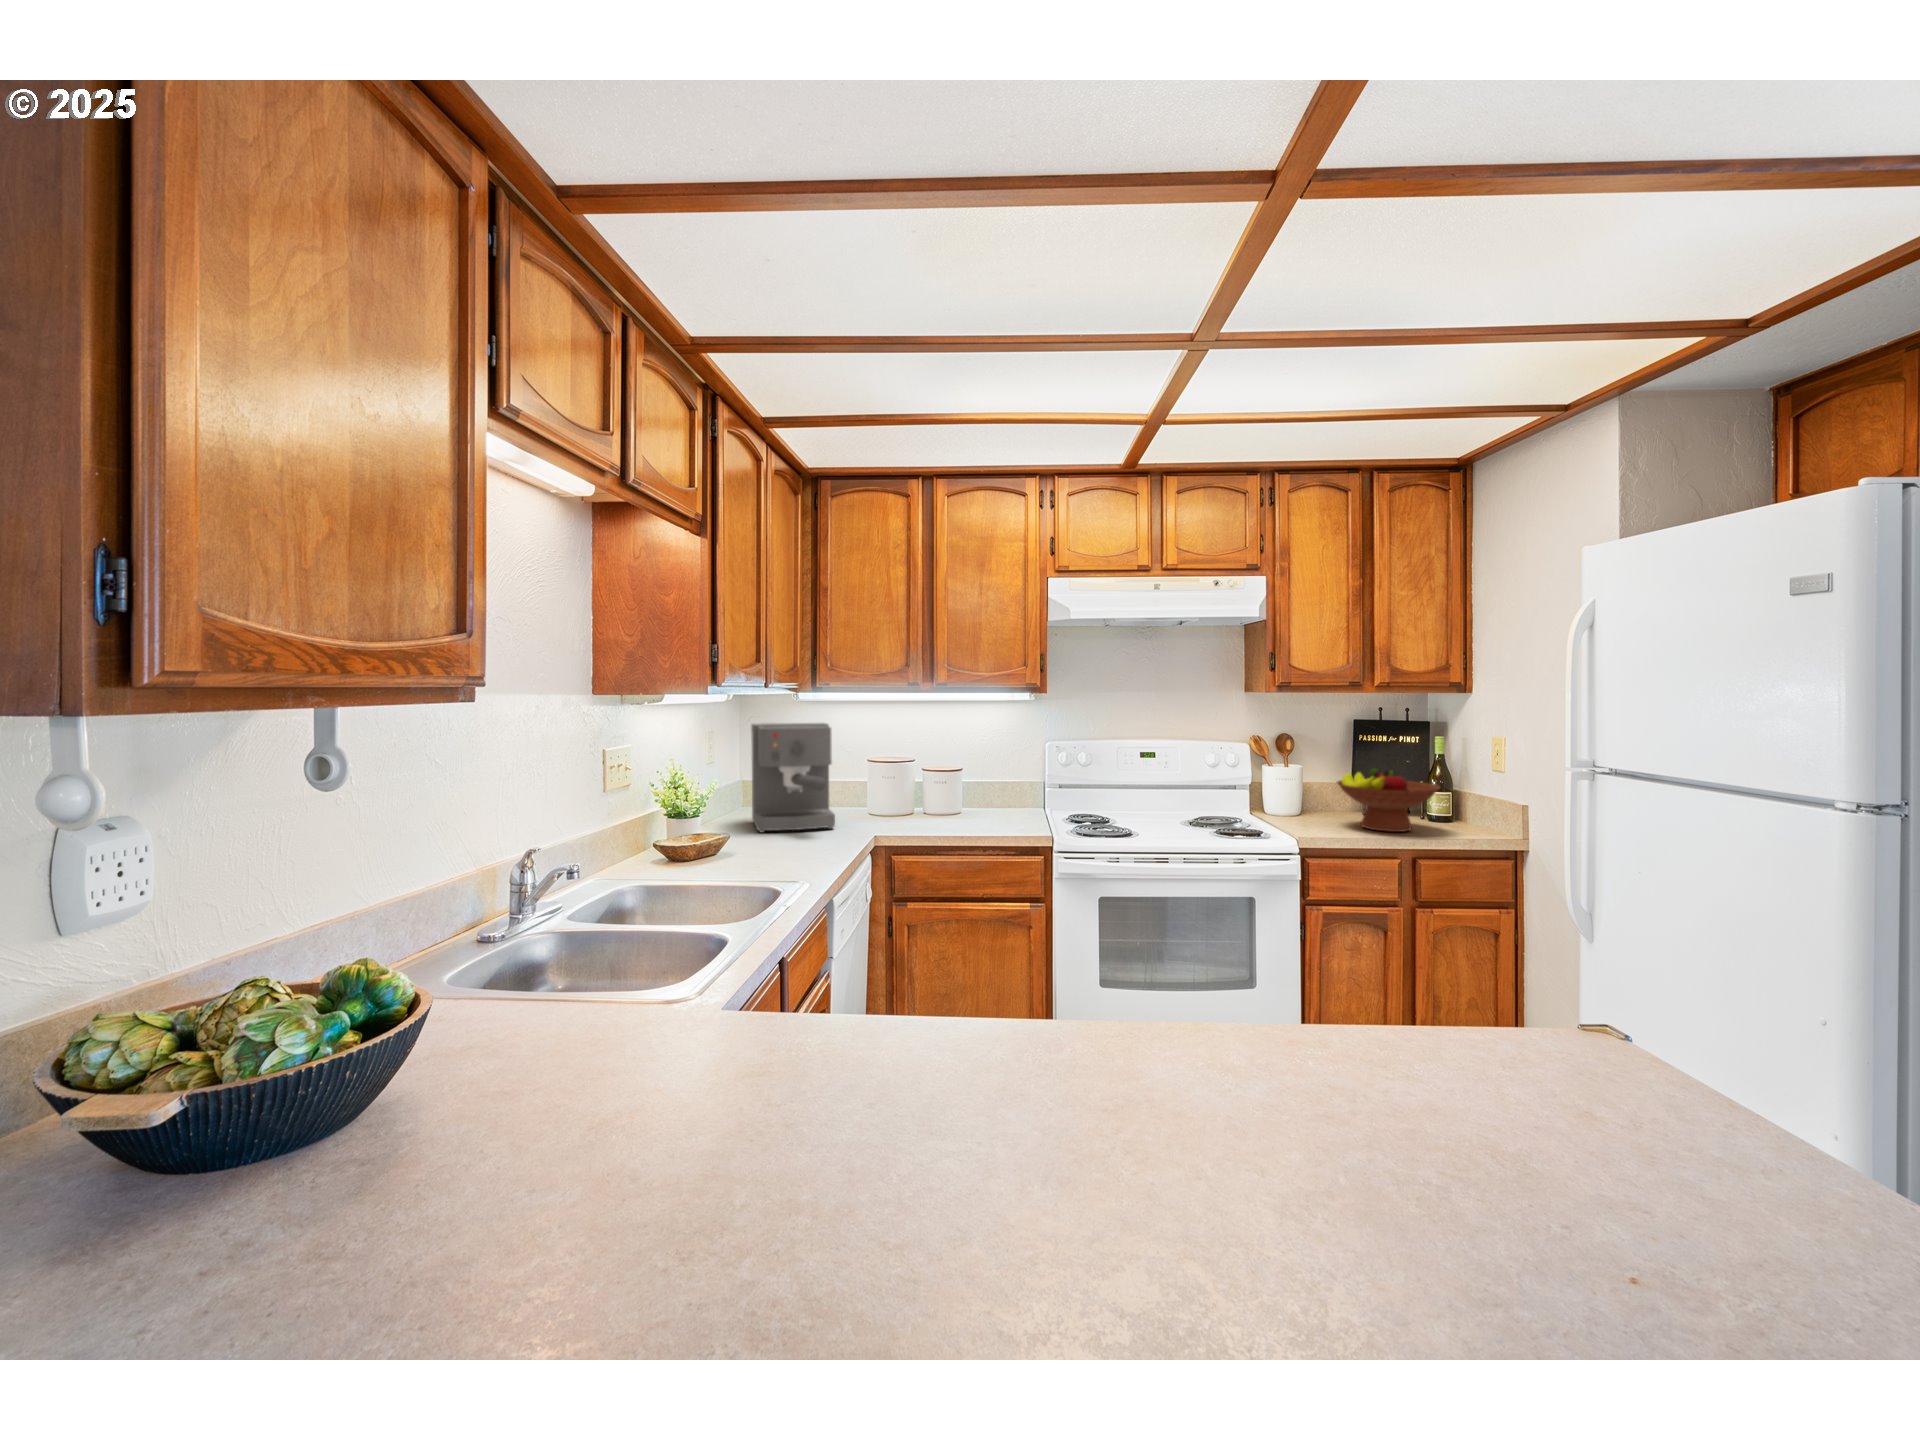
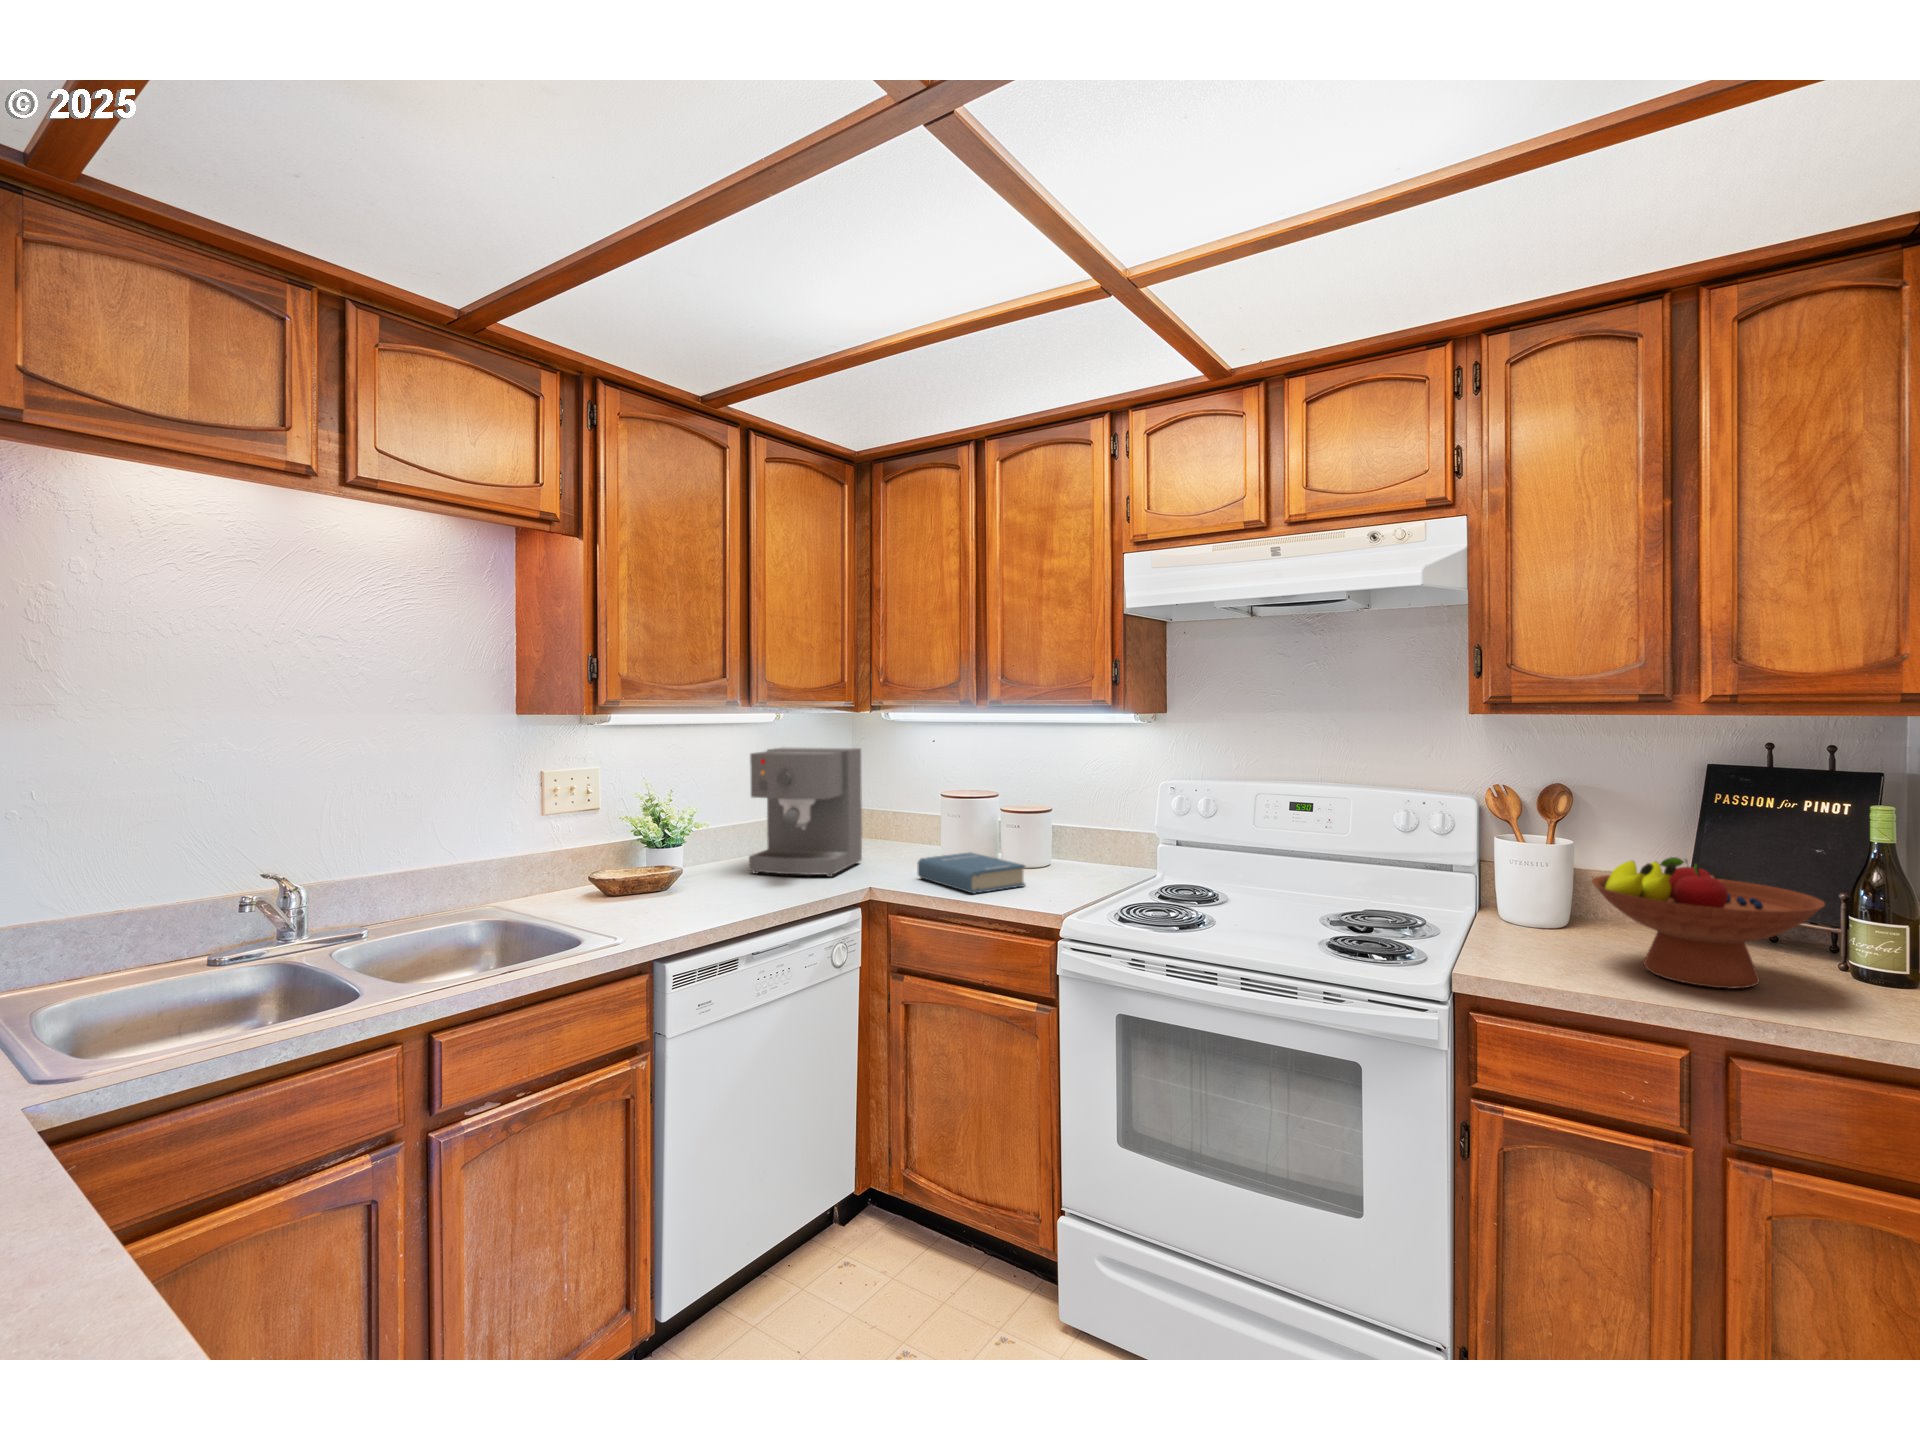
hardback book: none [899,802,985,829] -> present [918,852,1025,893]

